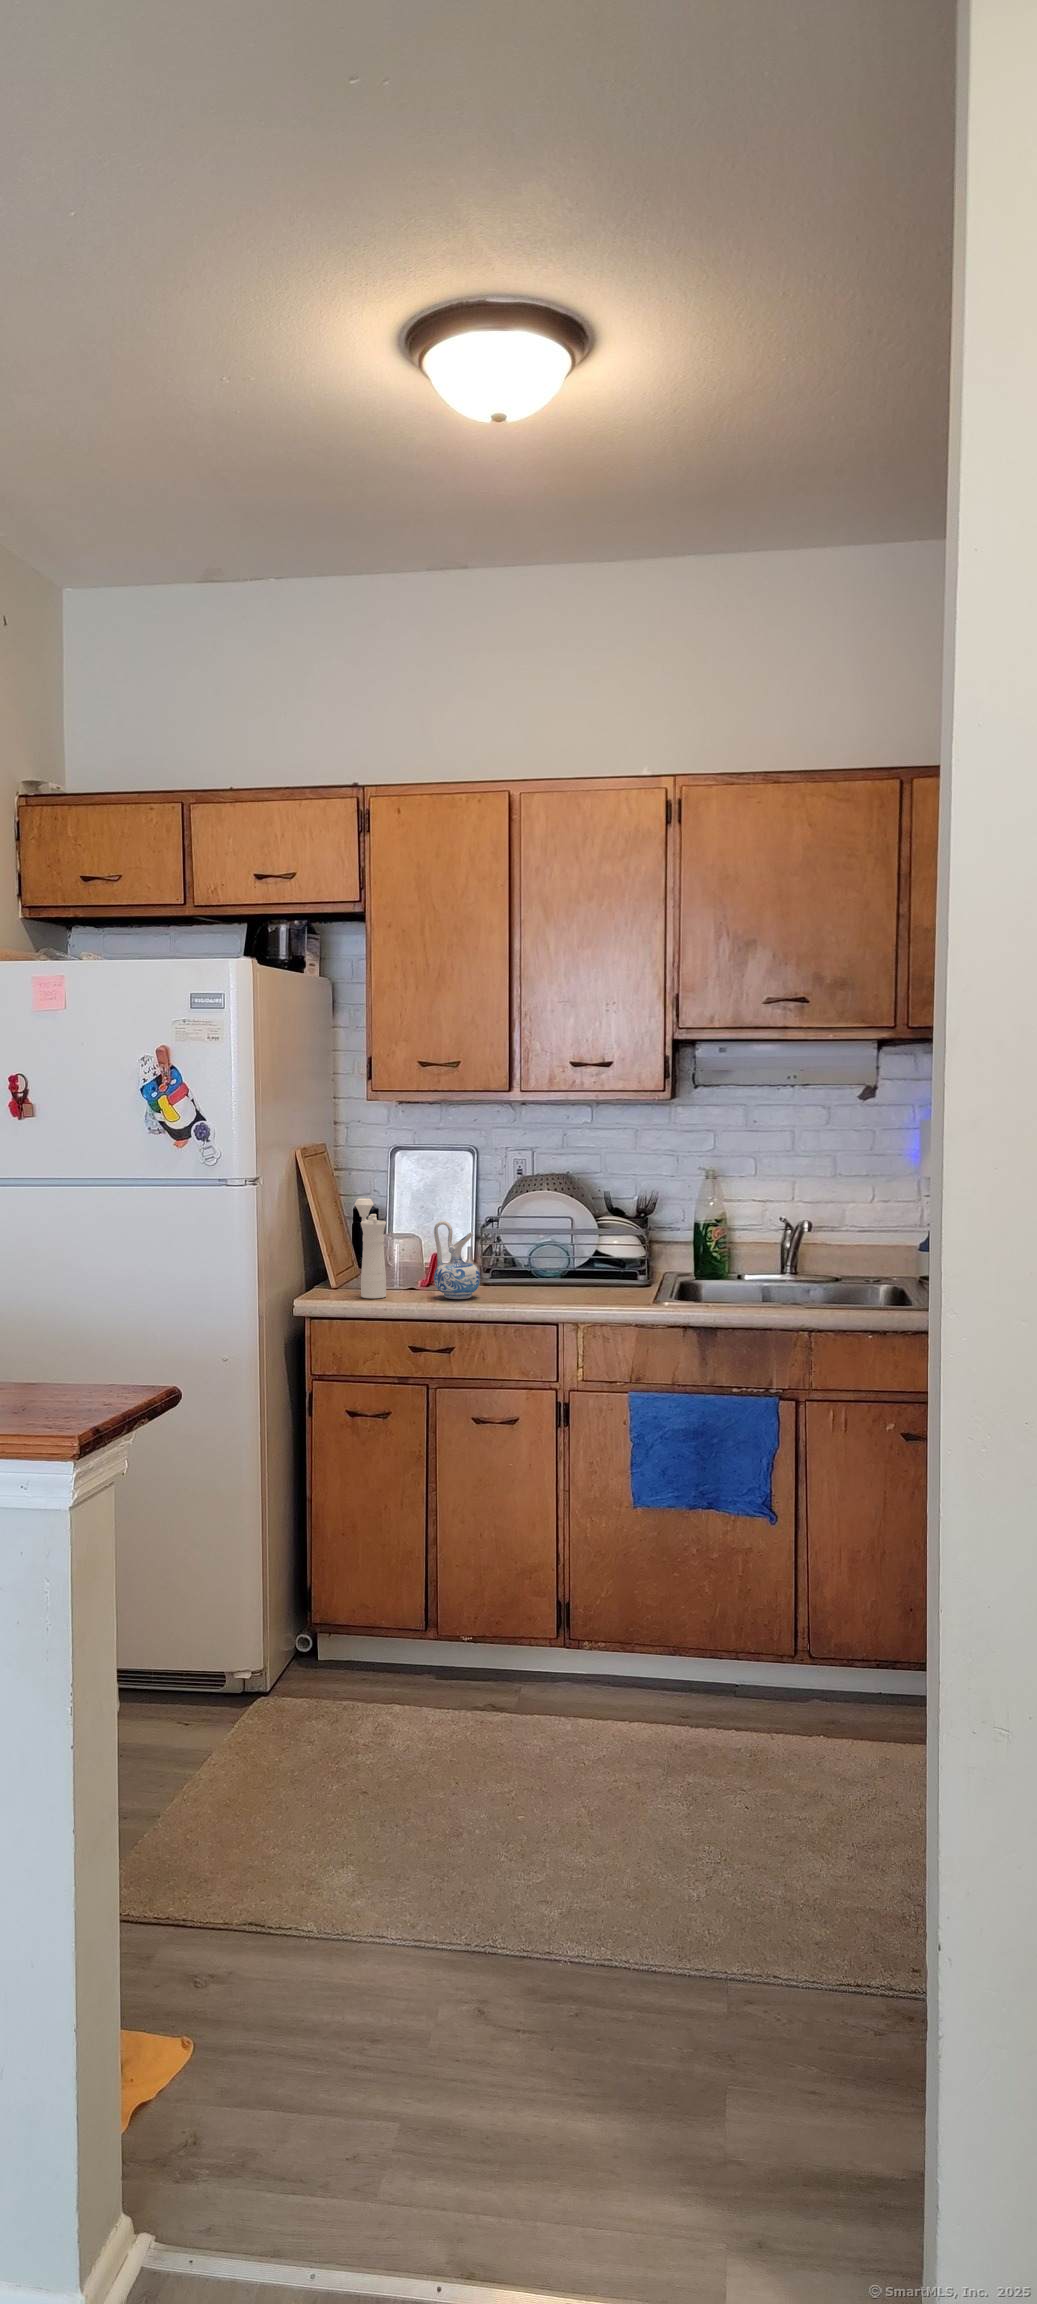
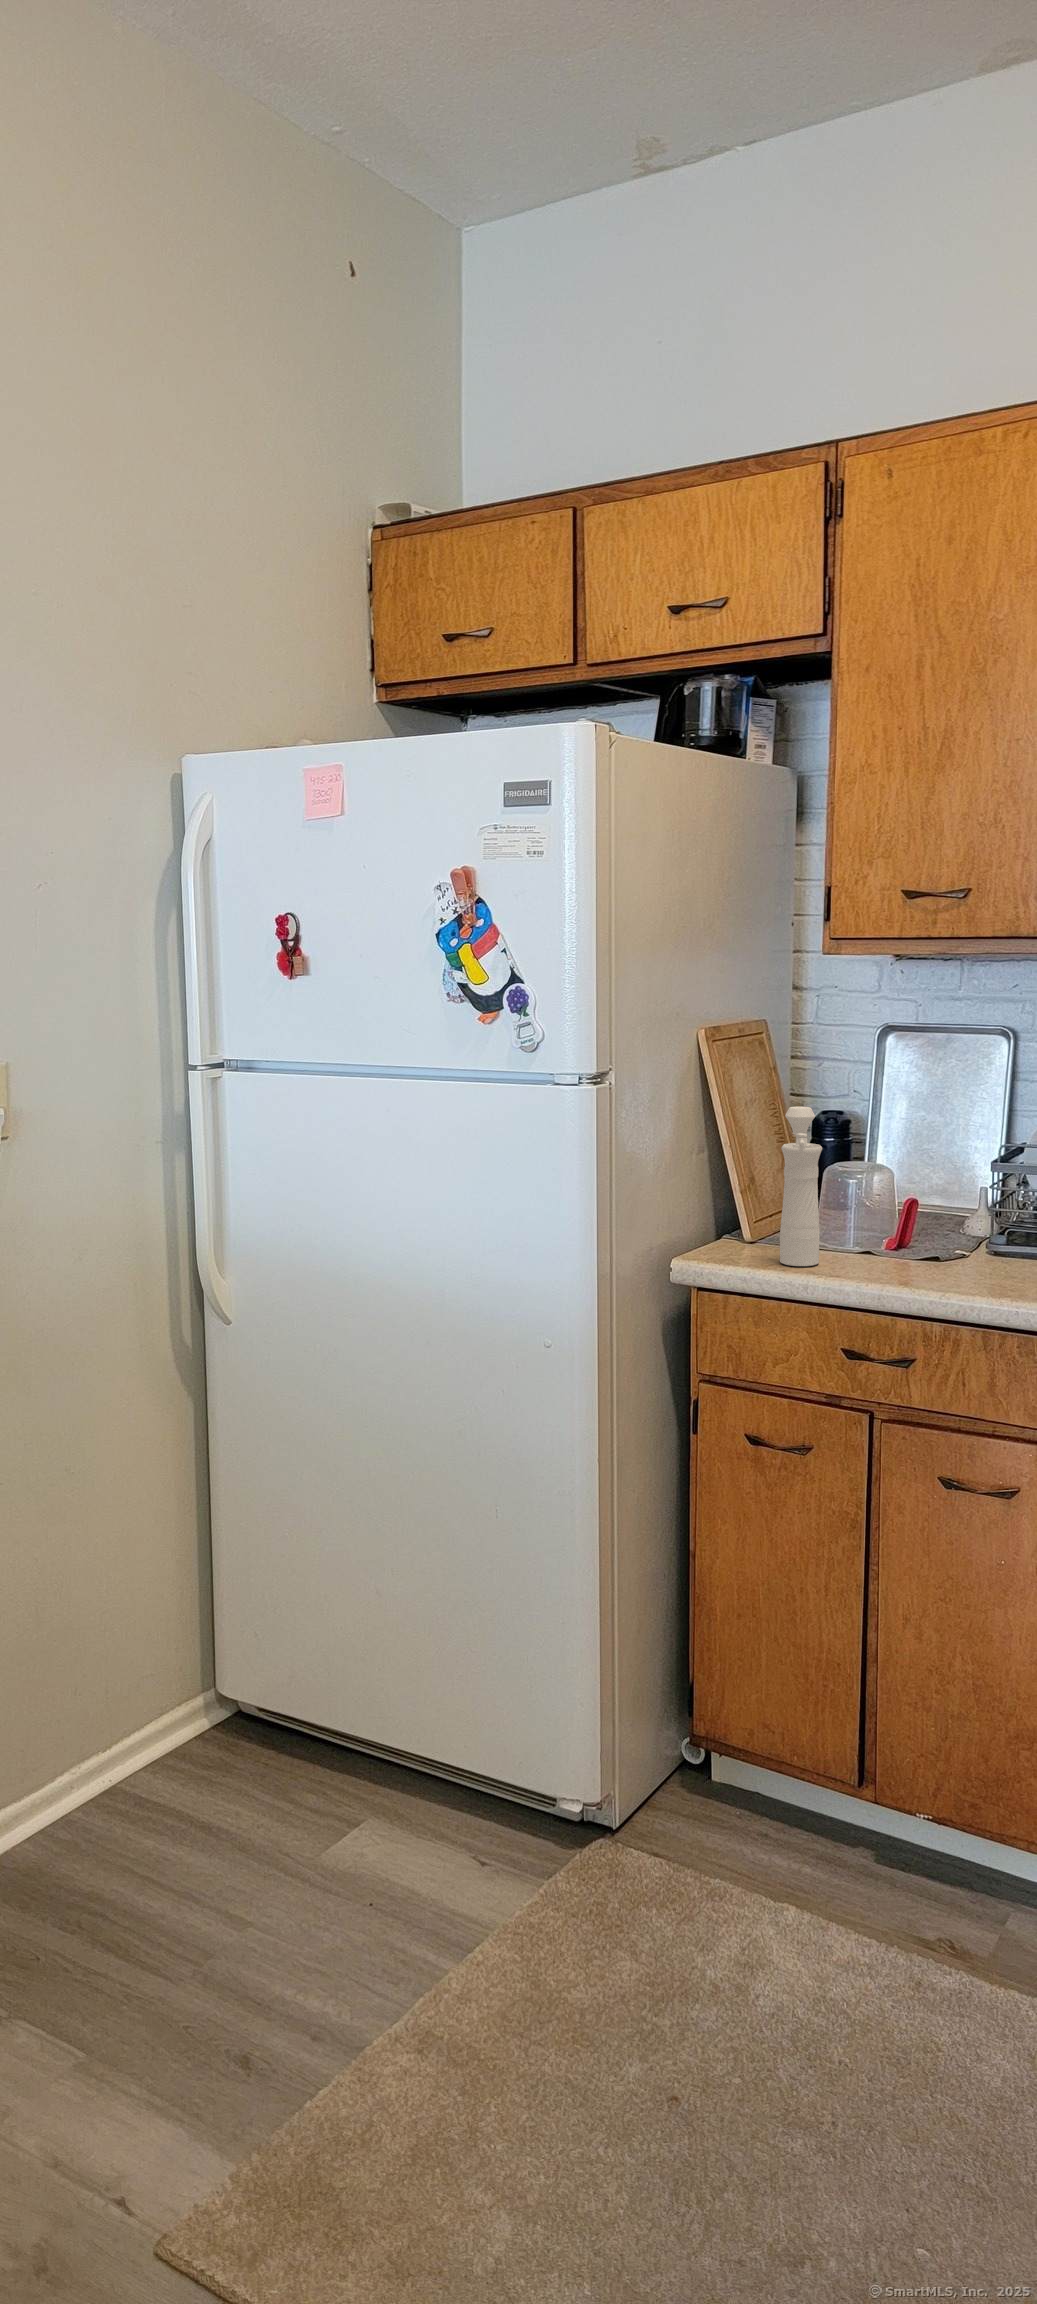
ceramic pitcher: present [434,1221,480,1299] -> none [893,1151,970,1280]

